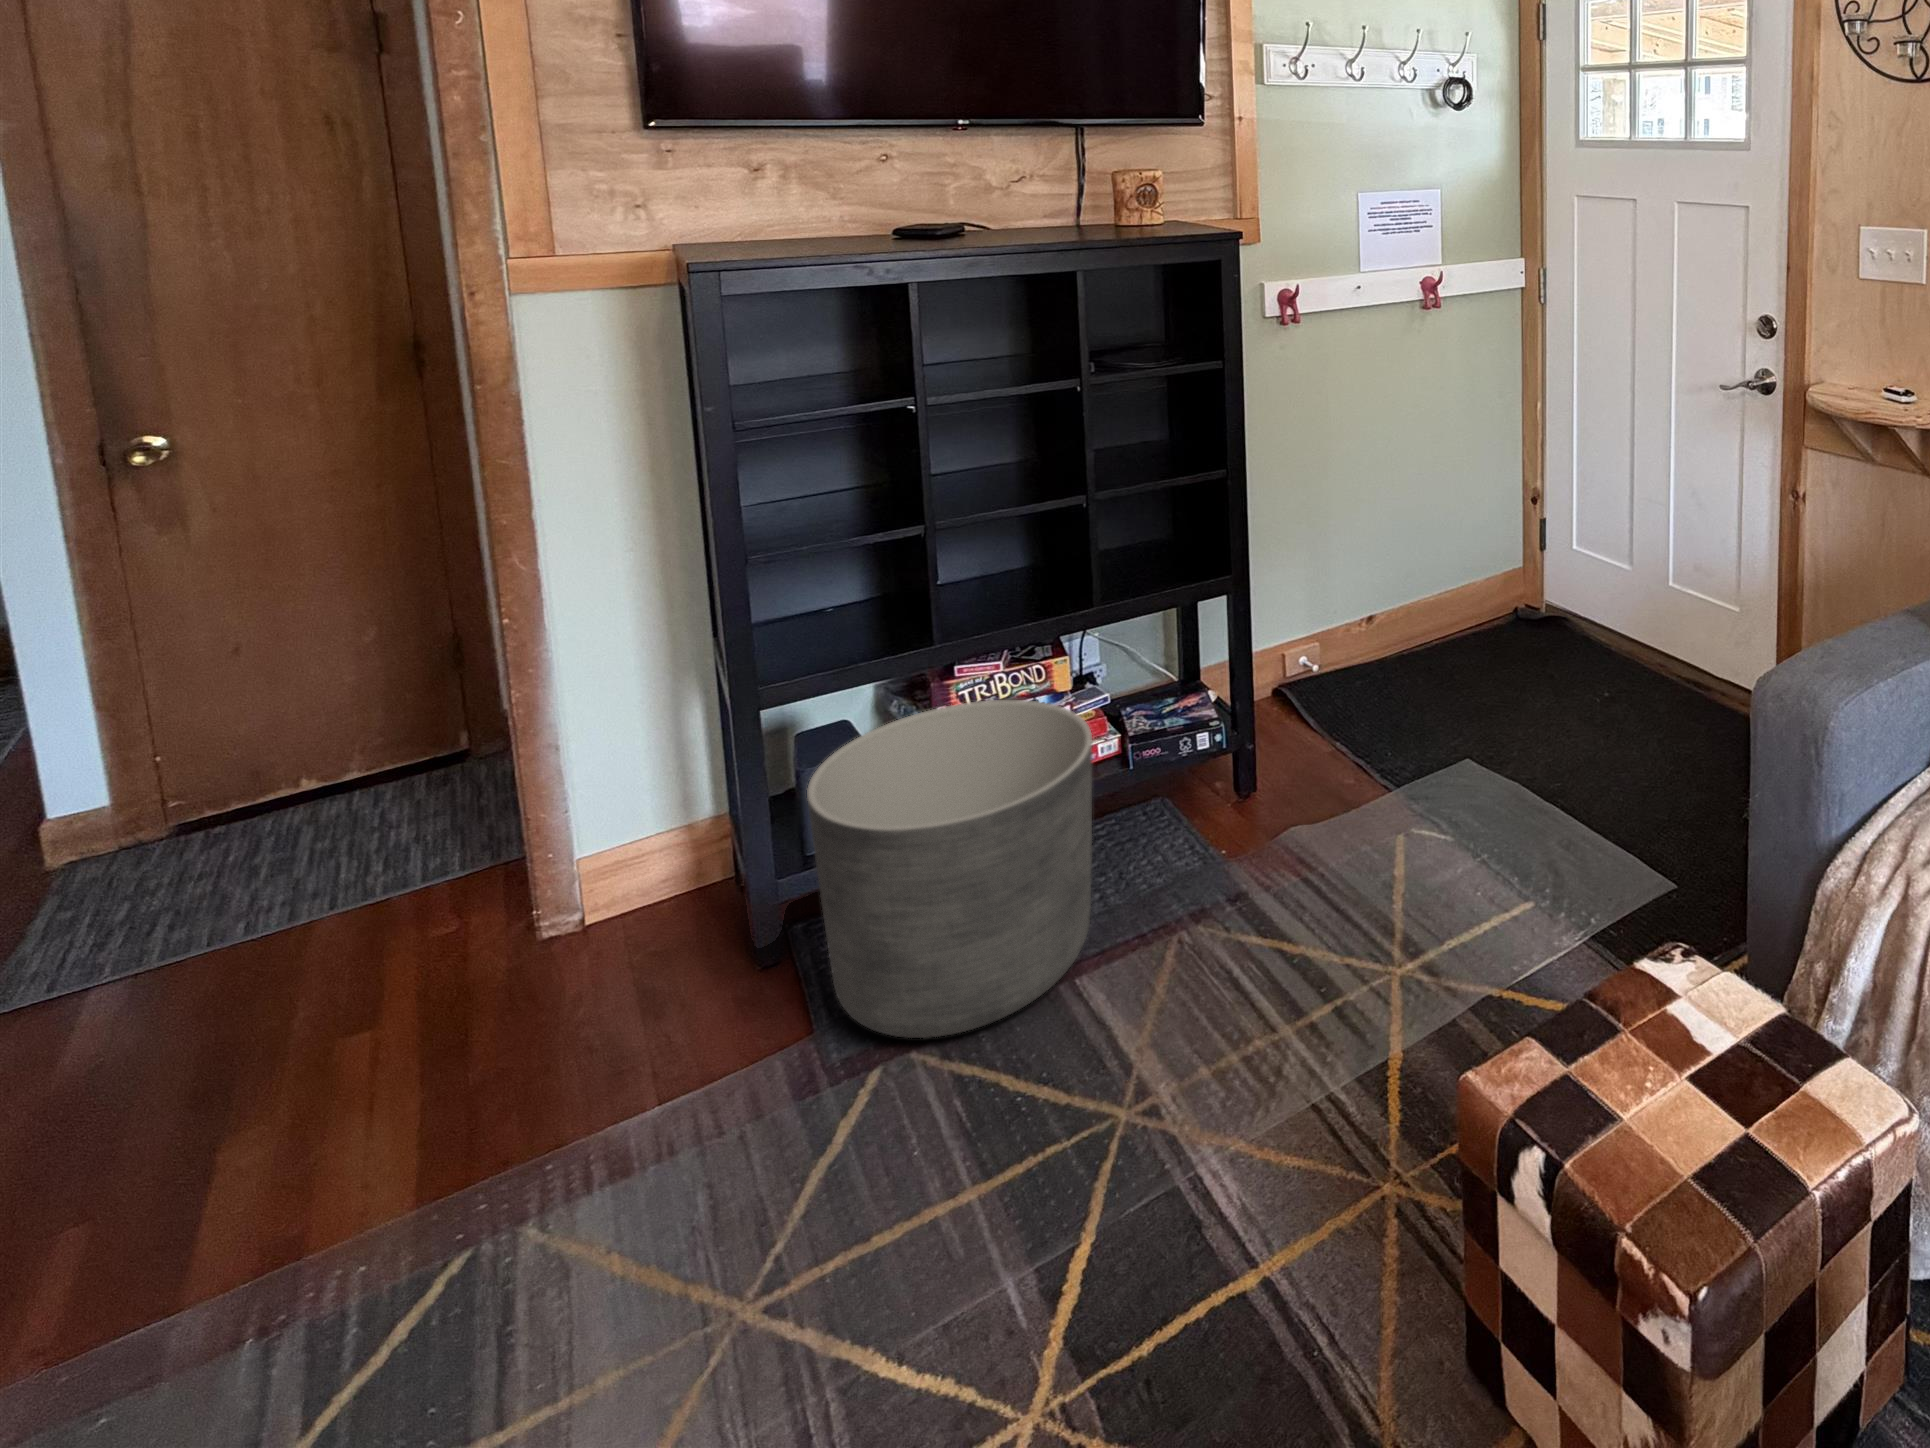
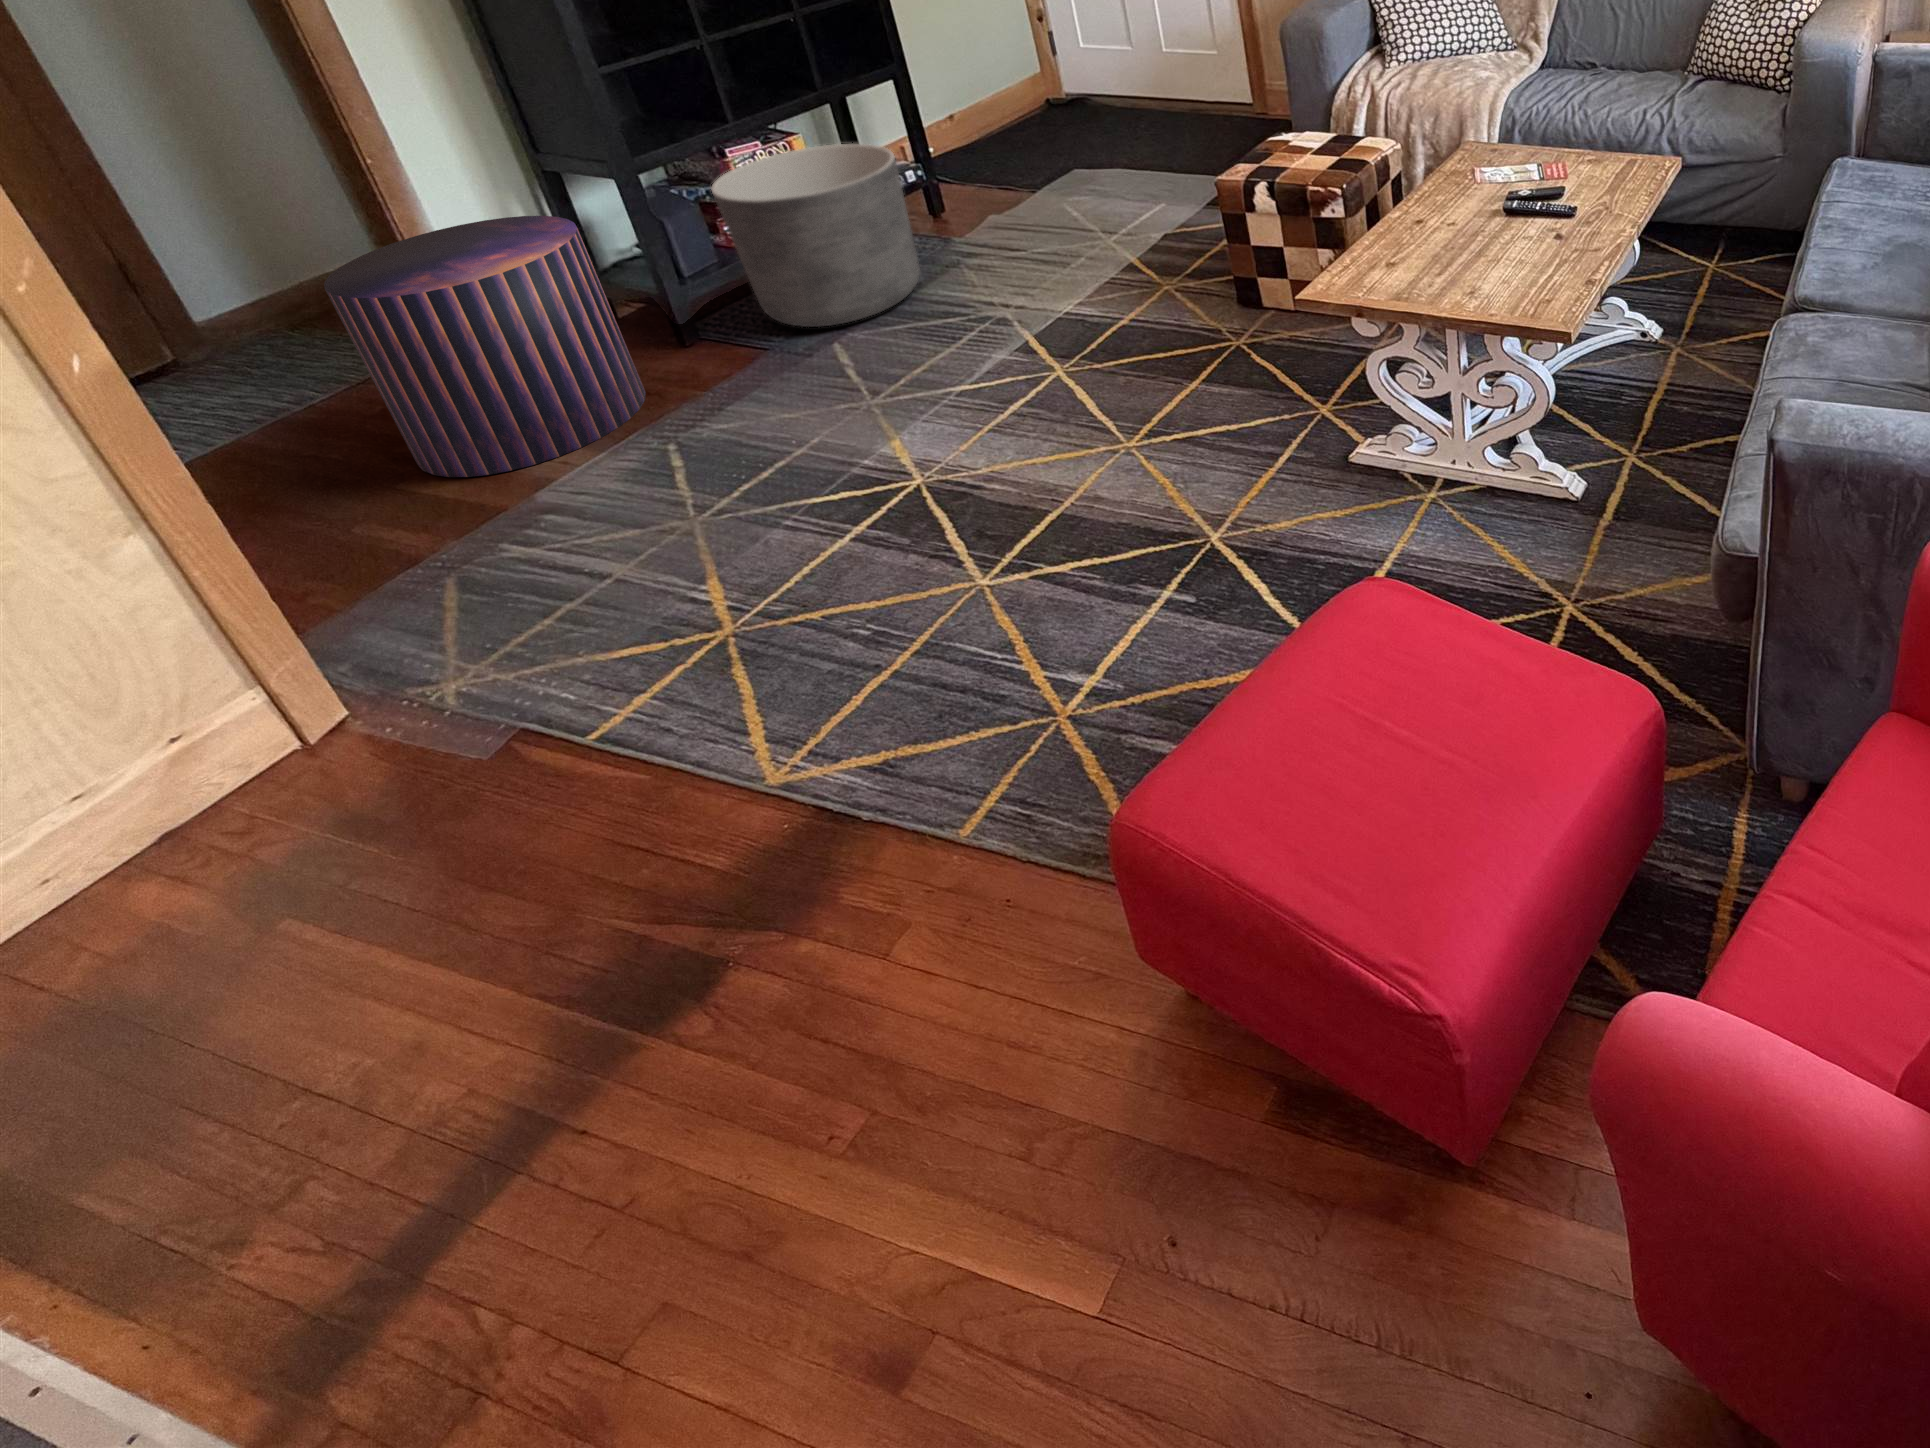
pouf: none [177,743,615,1216] -> present [324,216,646,477]

